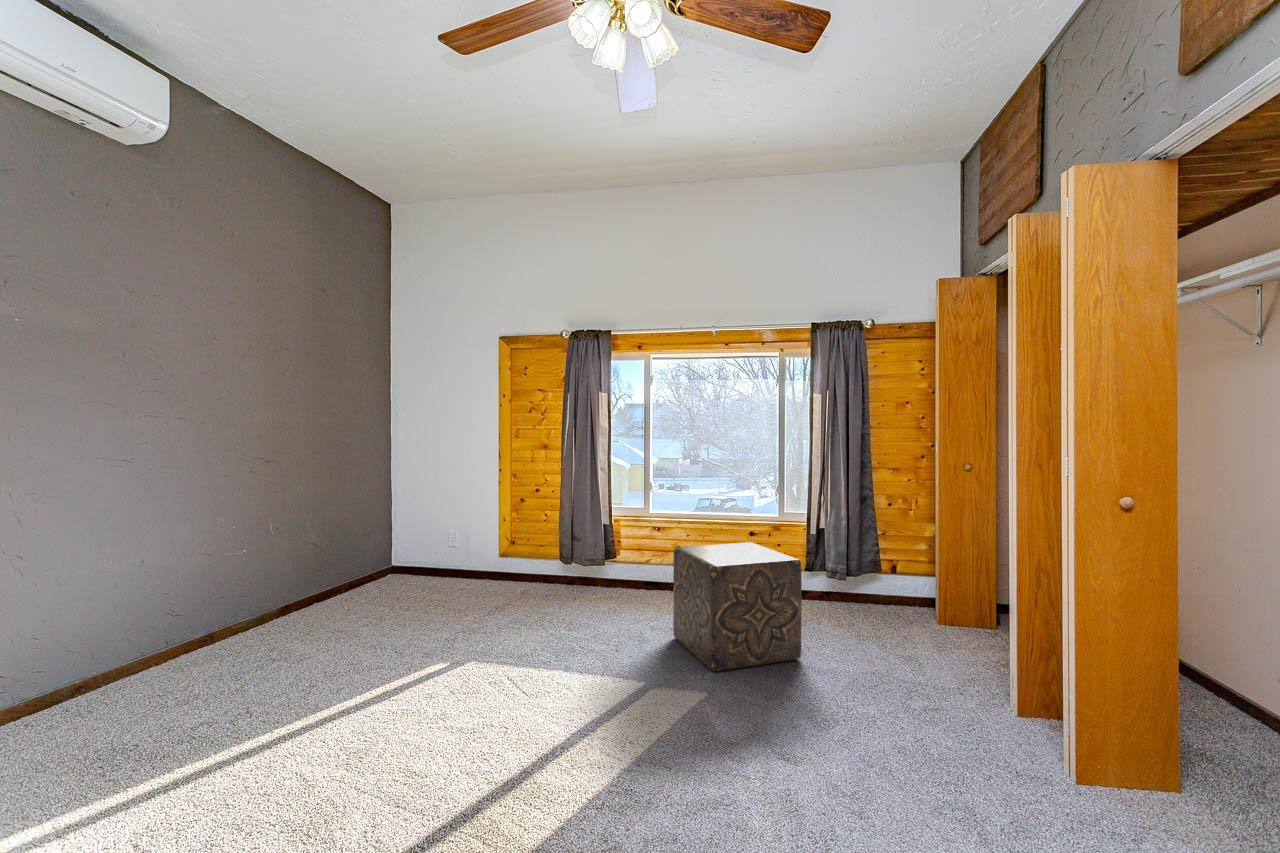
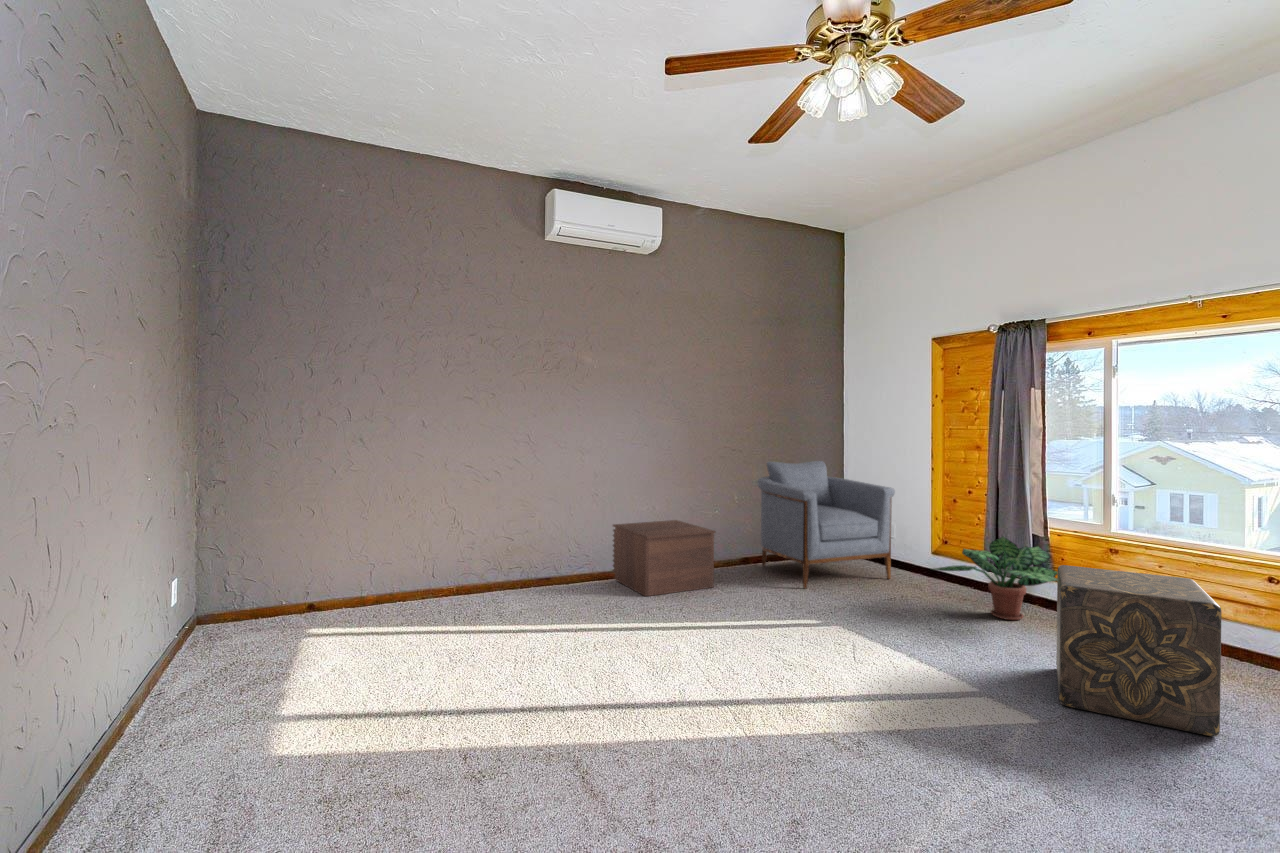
armchair: none [308,469,472,624] -> present [757,461,895,588]
potted plant: none [531,528,642,604] -> present [933,537,1057,620]
nightstand: none [62,572,276,709] -> present [613,520,715,596]

